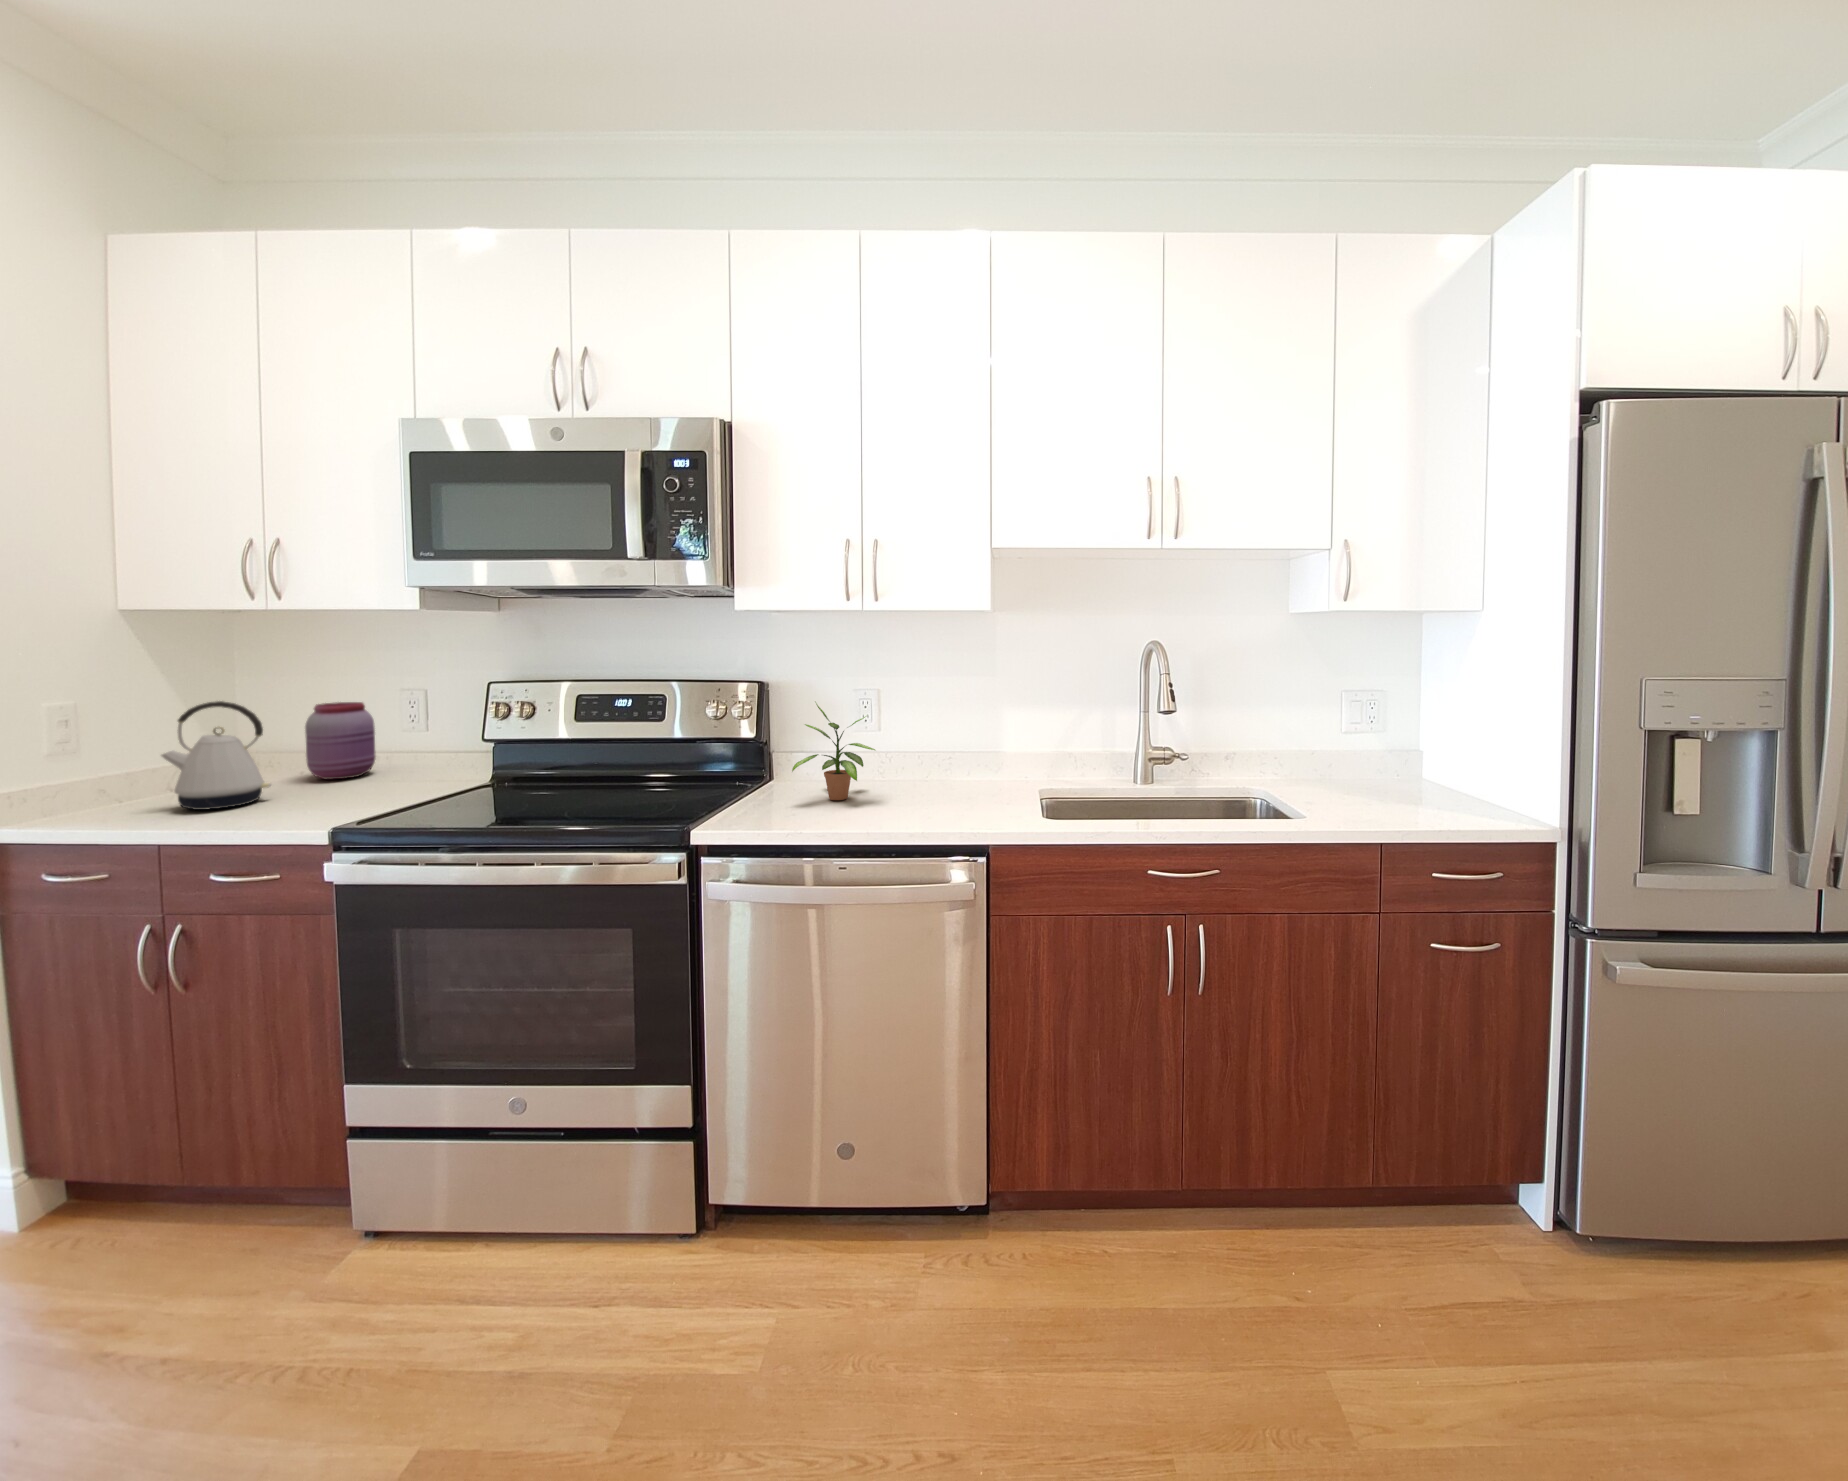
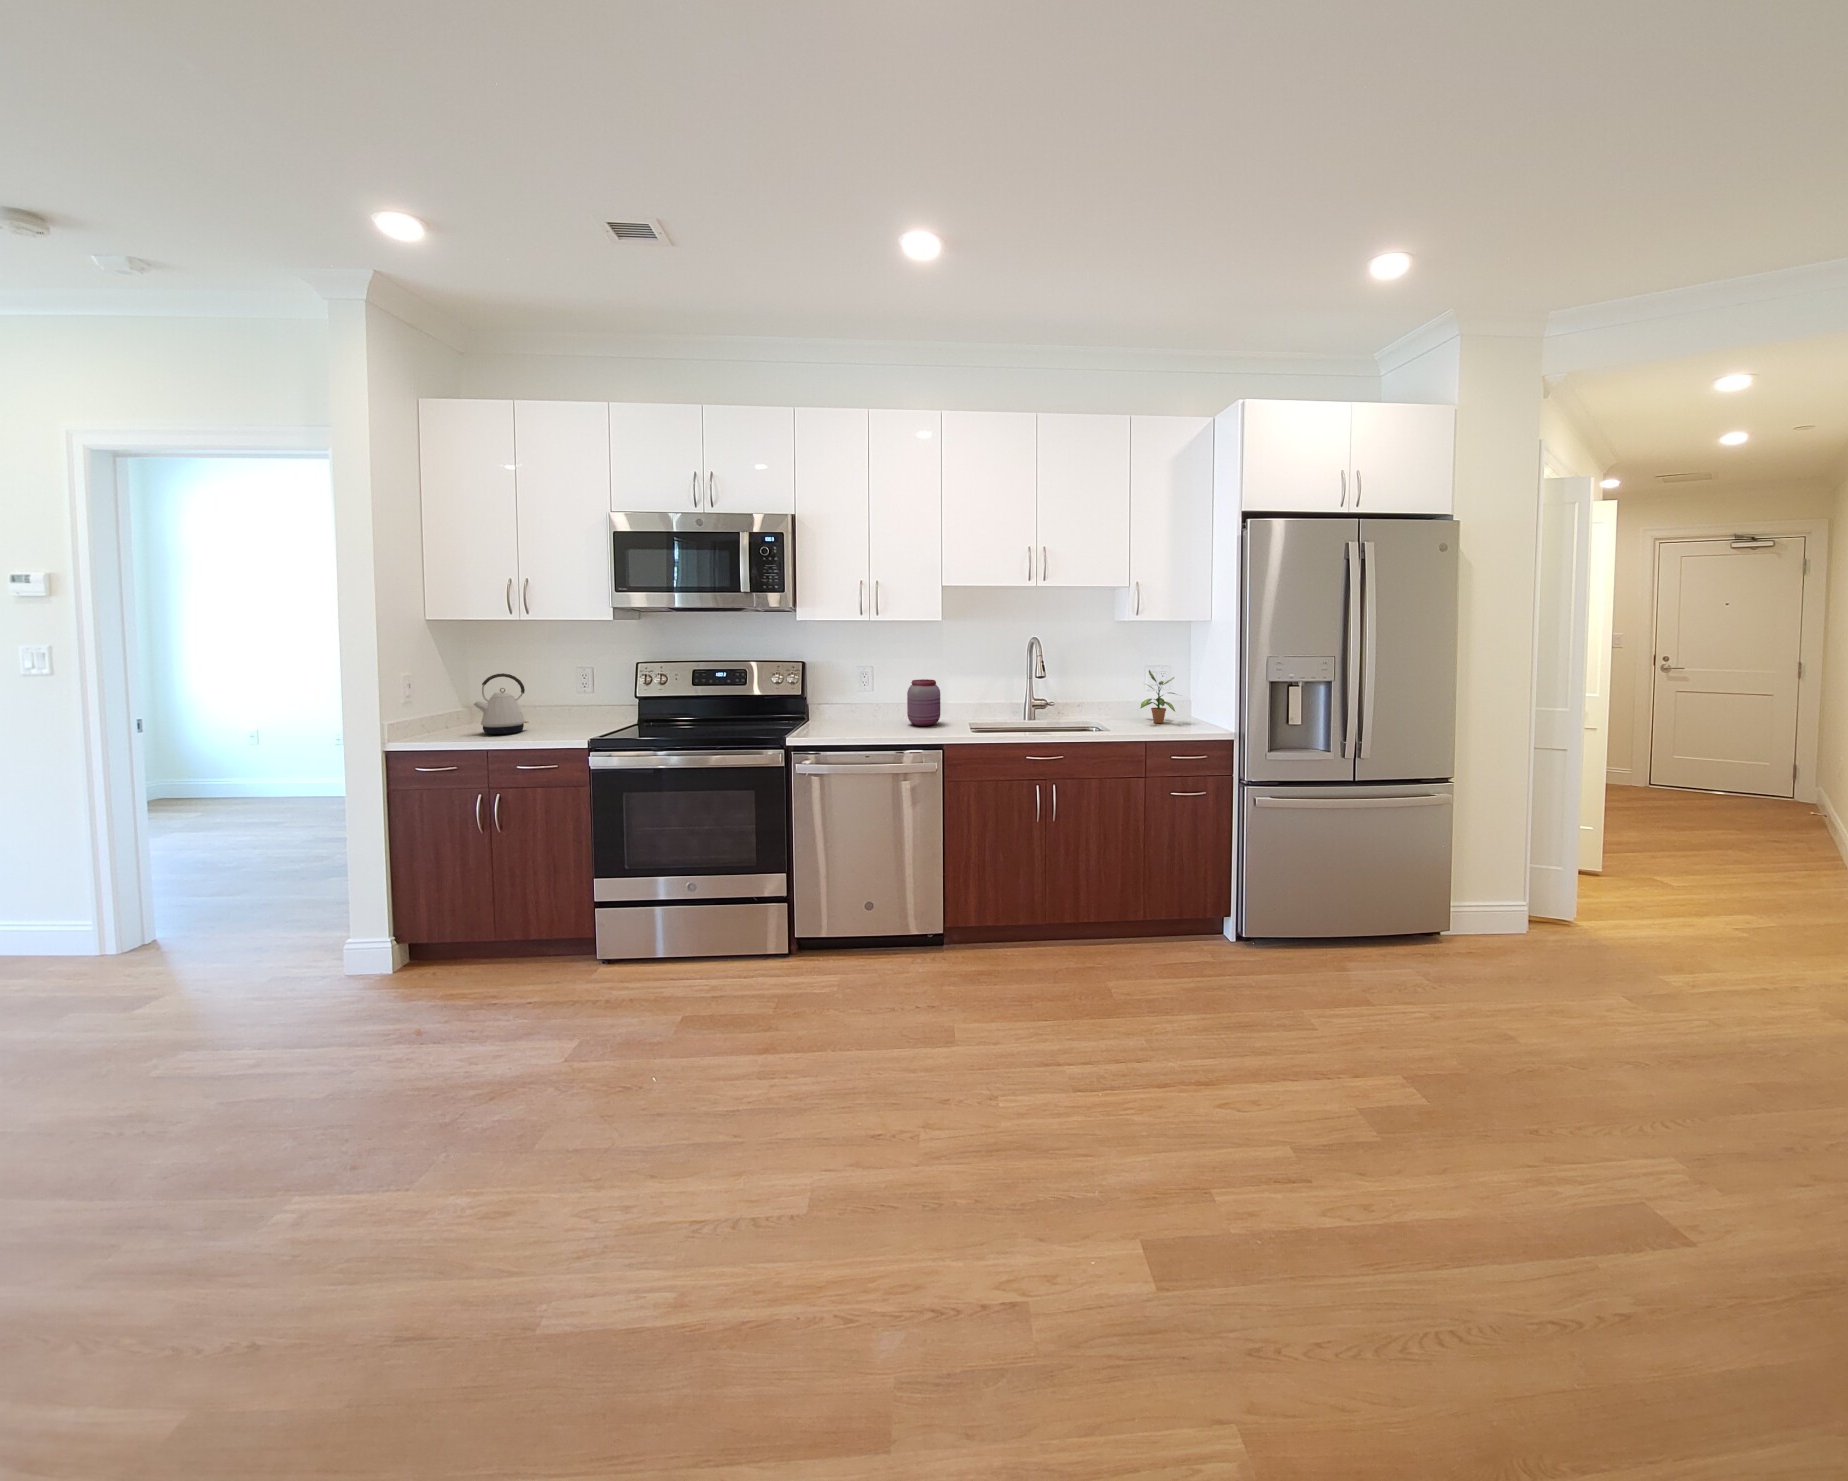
jar: present [305,702,375,779] -> present [907,679,940,726]
potted plant: present [792,703,875,800] -> present [1141,670,1175,723]

